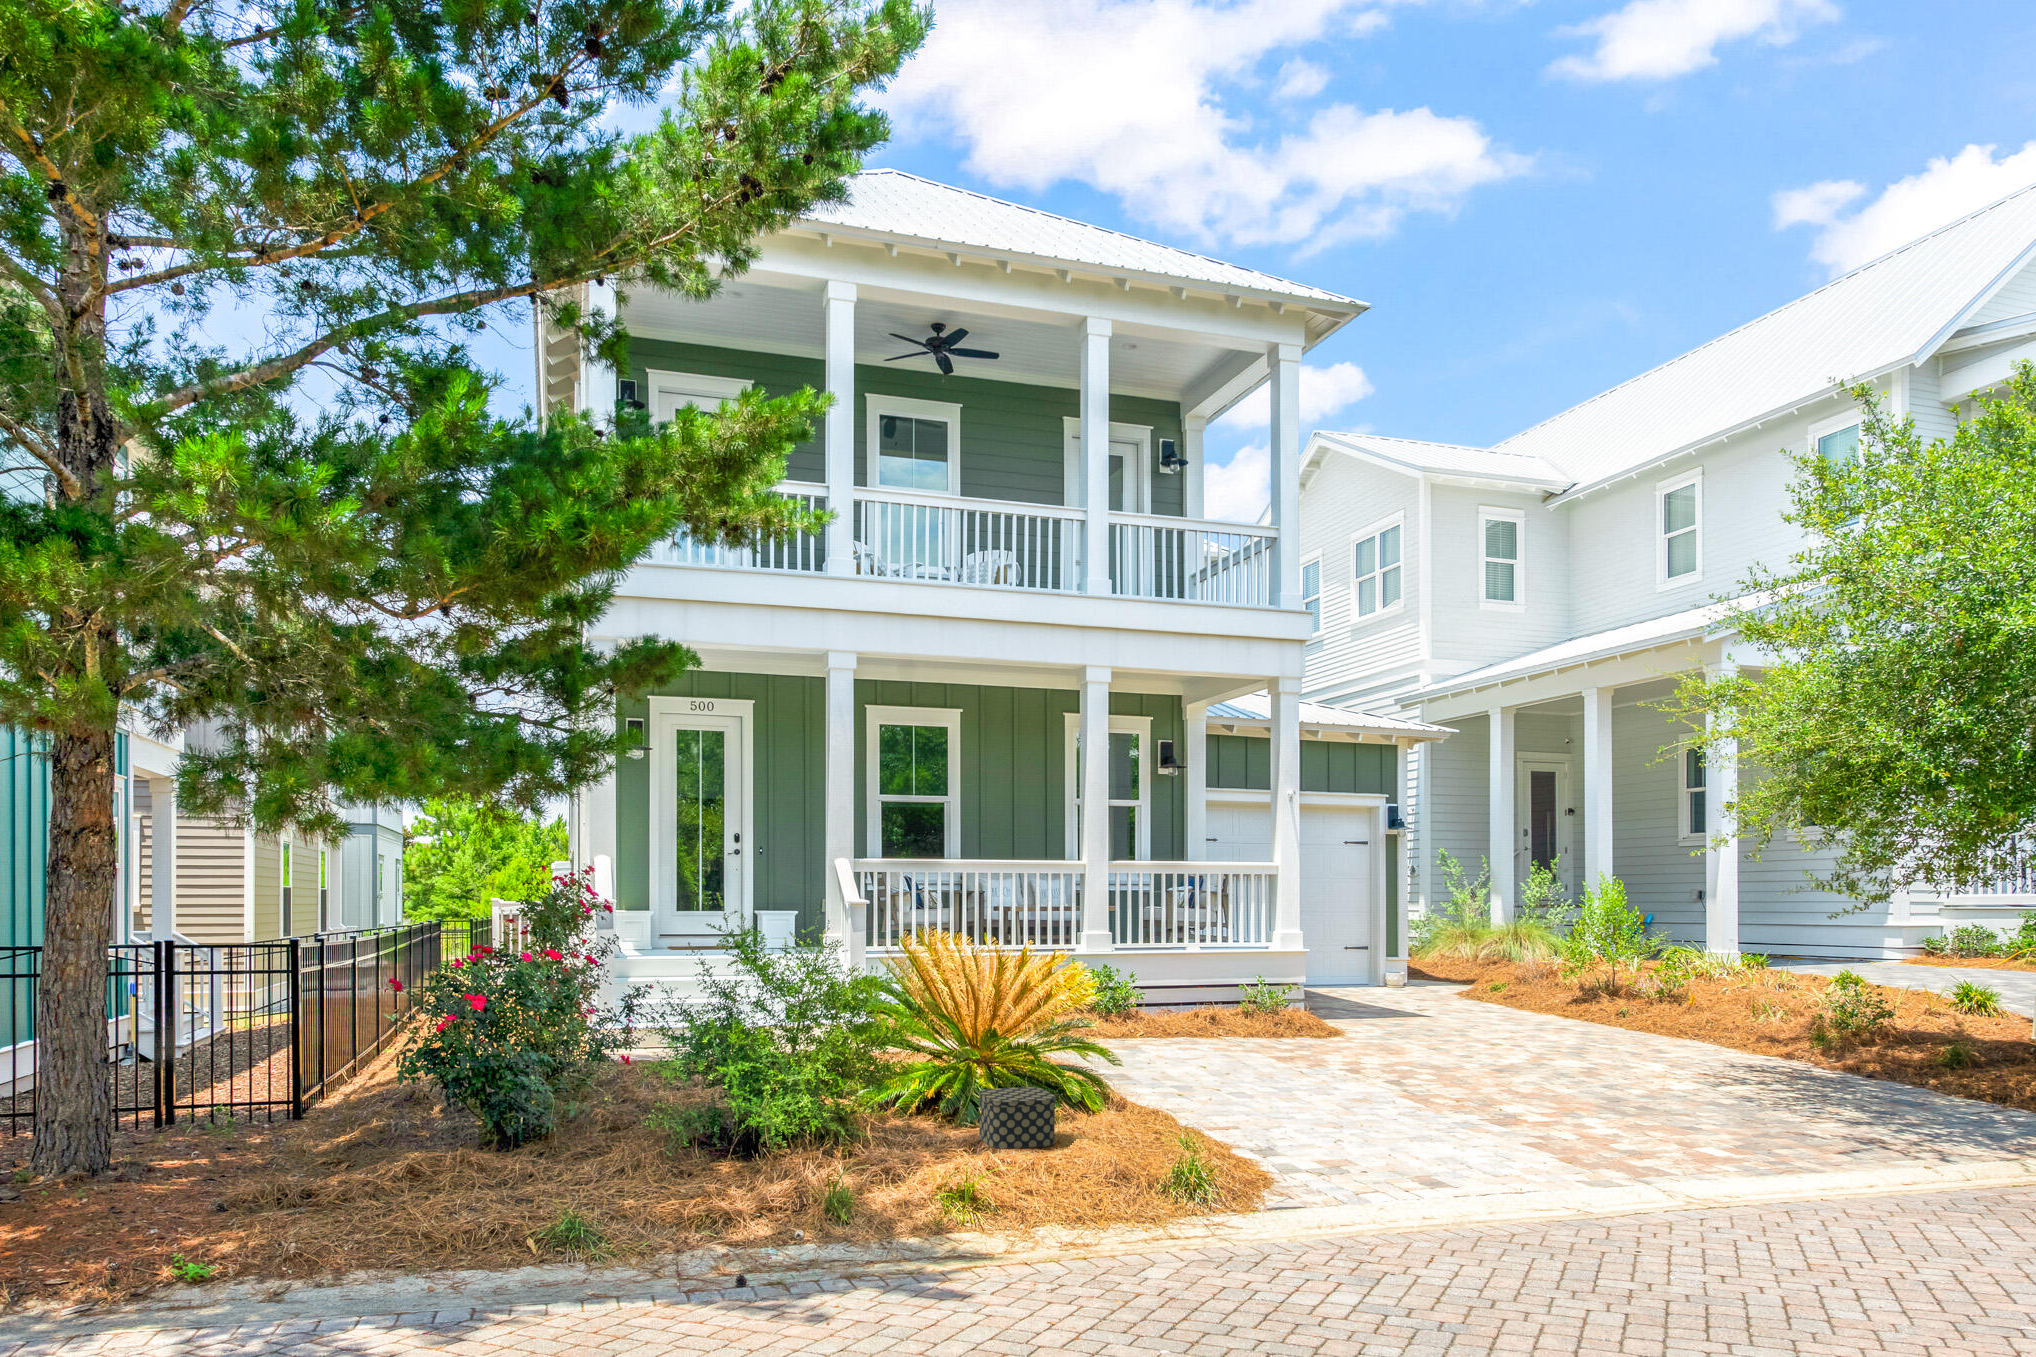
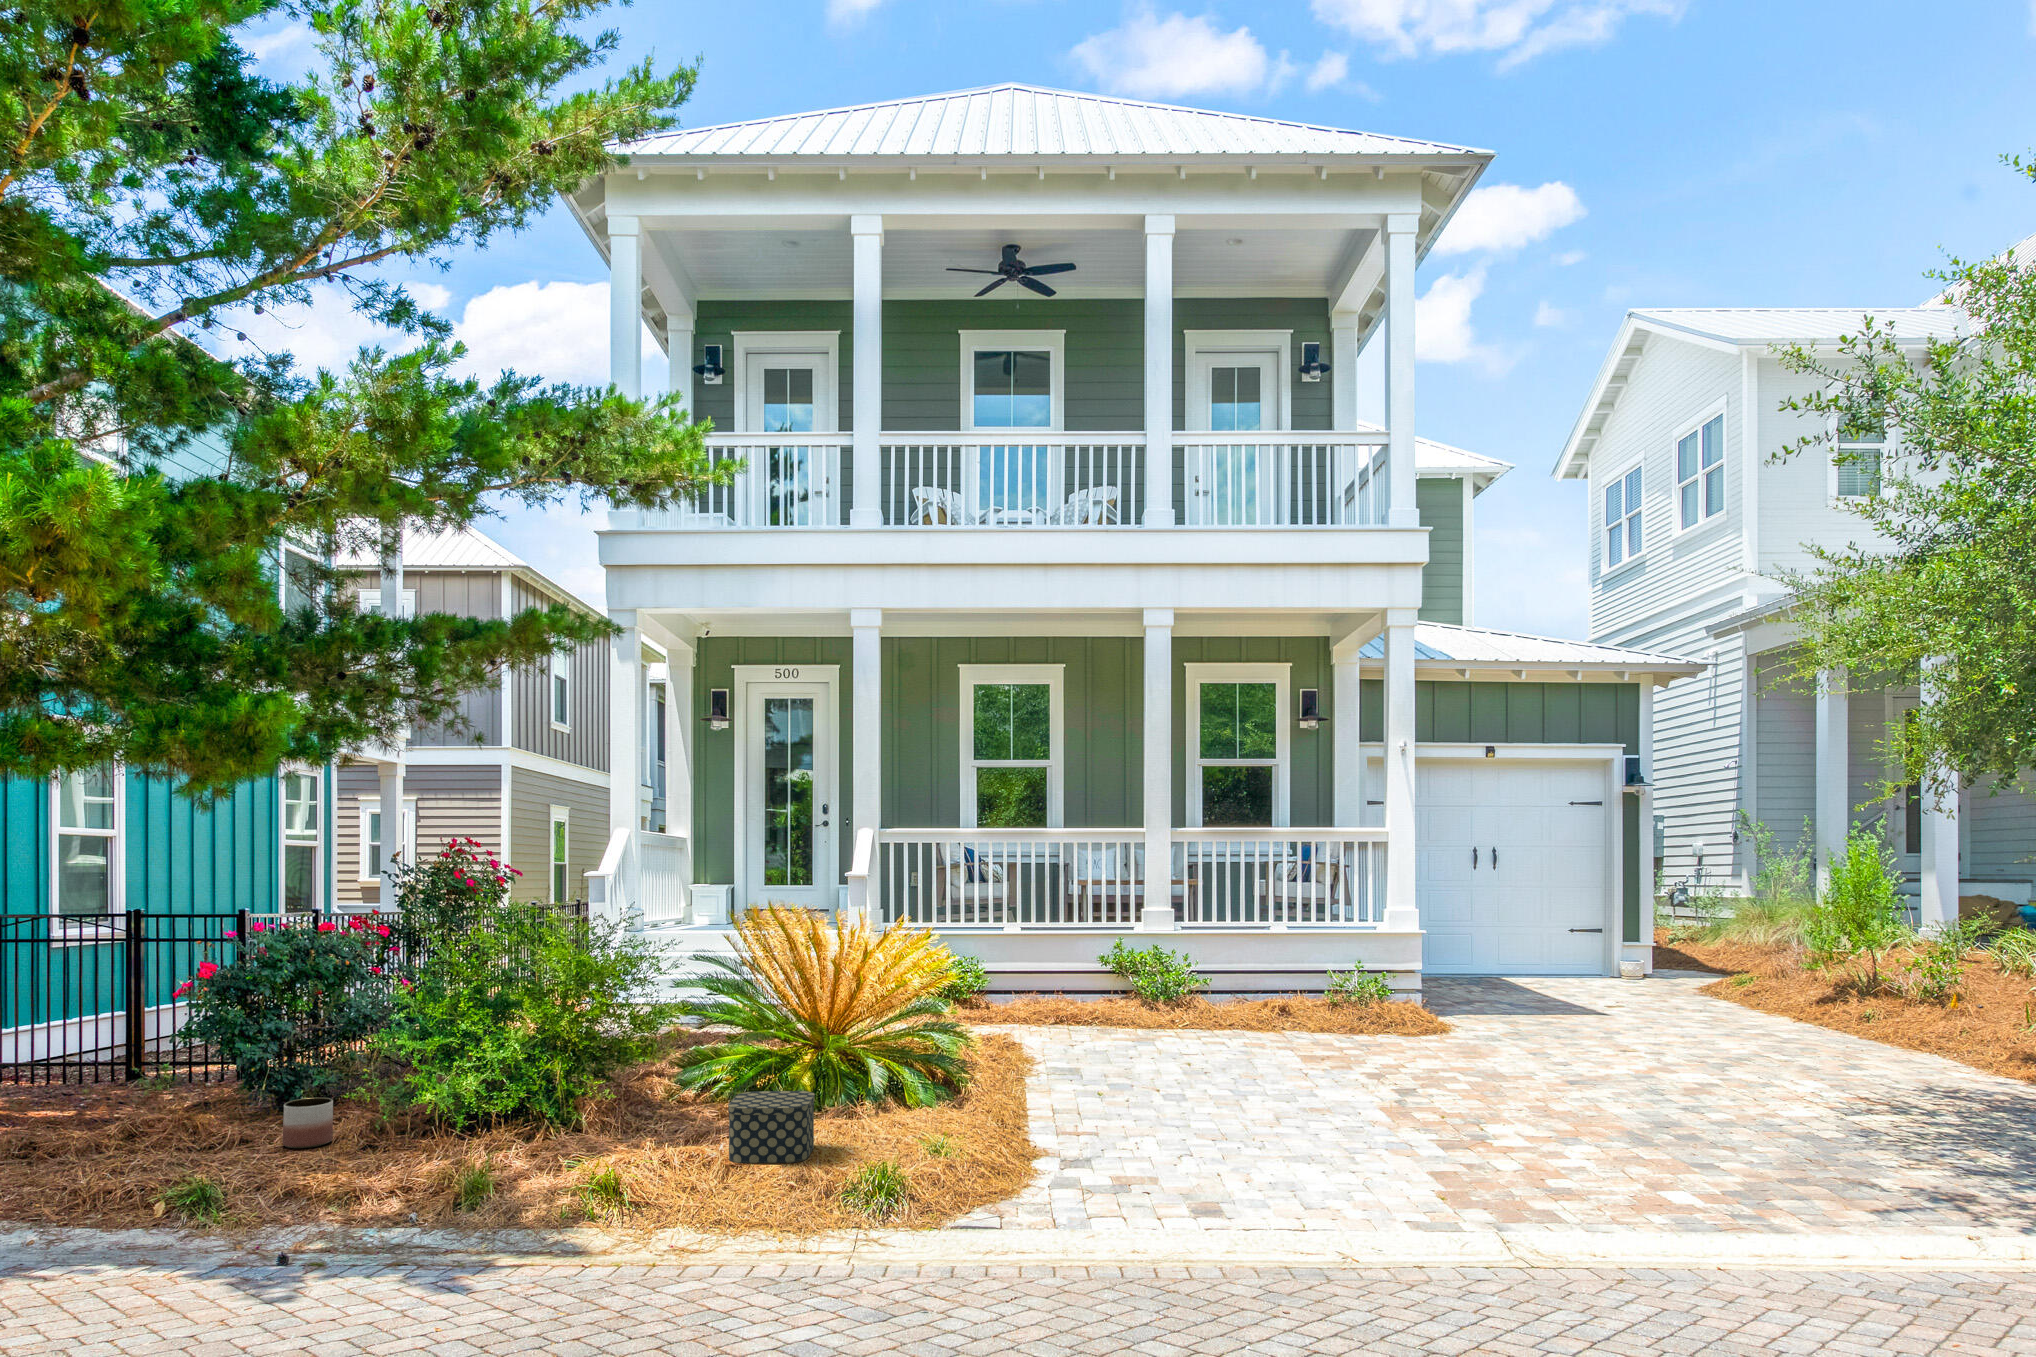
planter: none [560,1111,605,1159] -> present [283,1098,333,1148]

